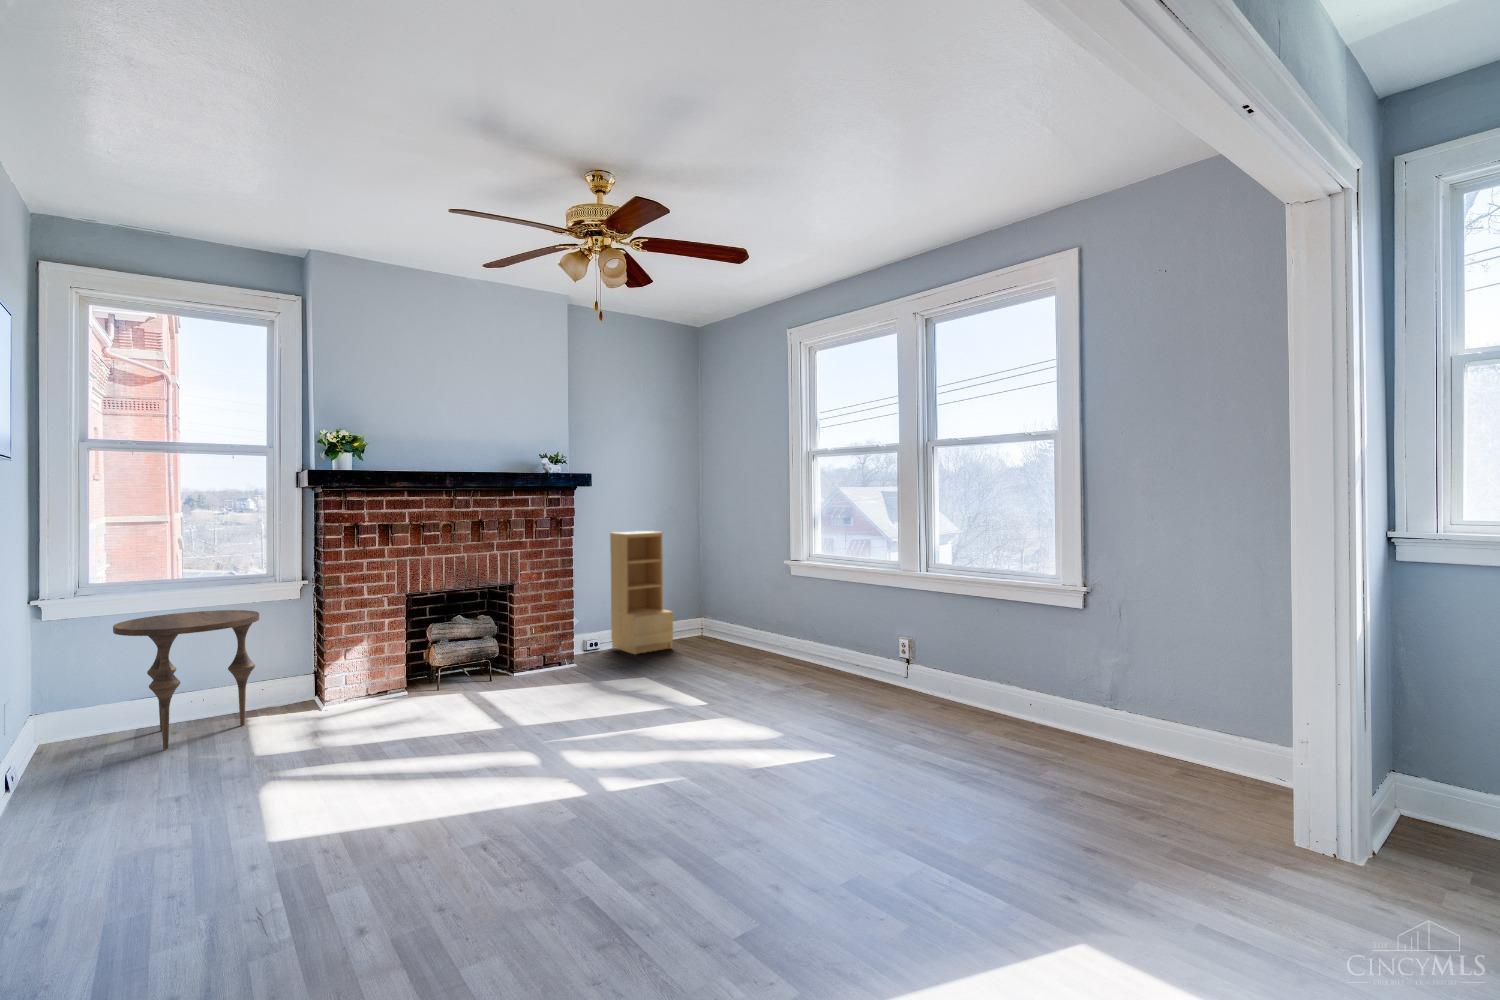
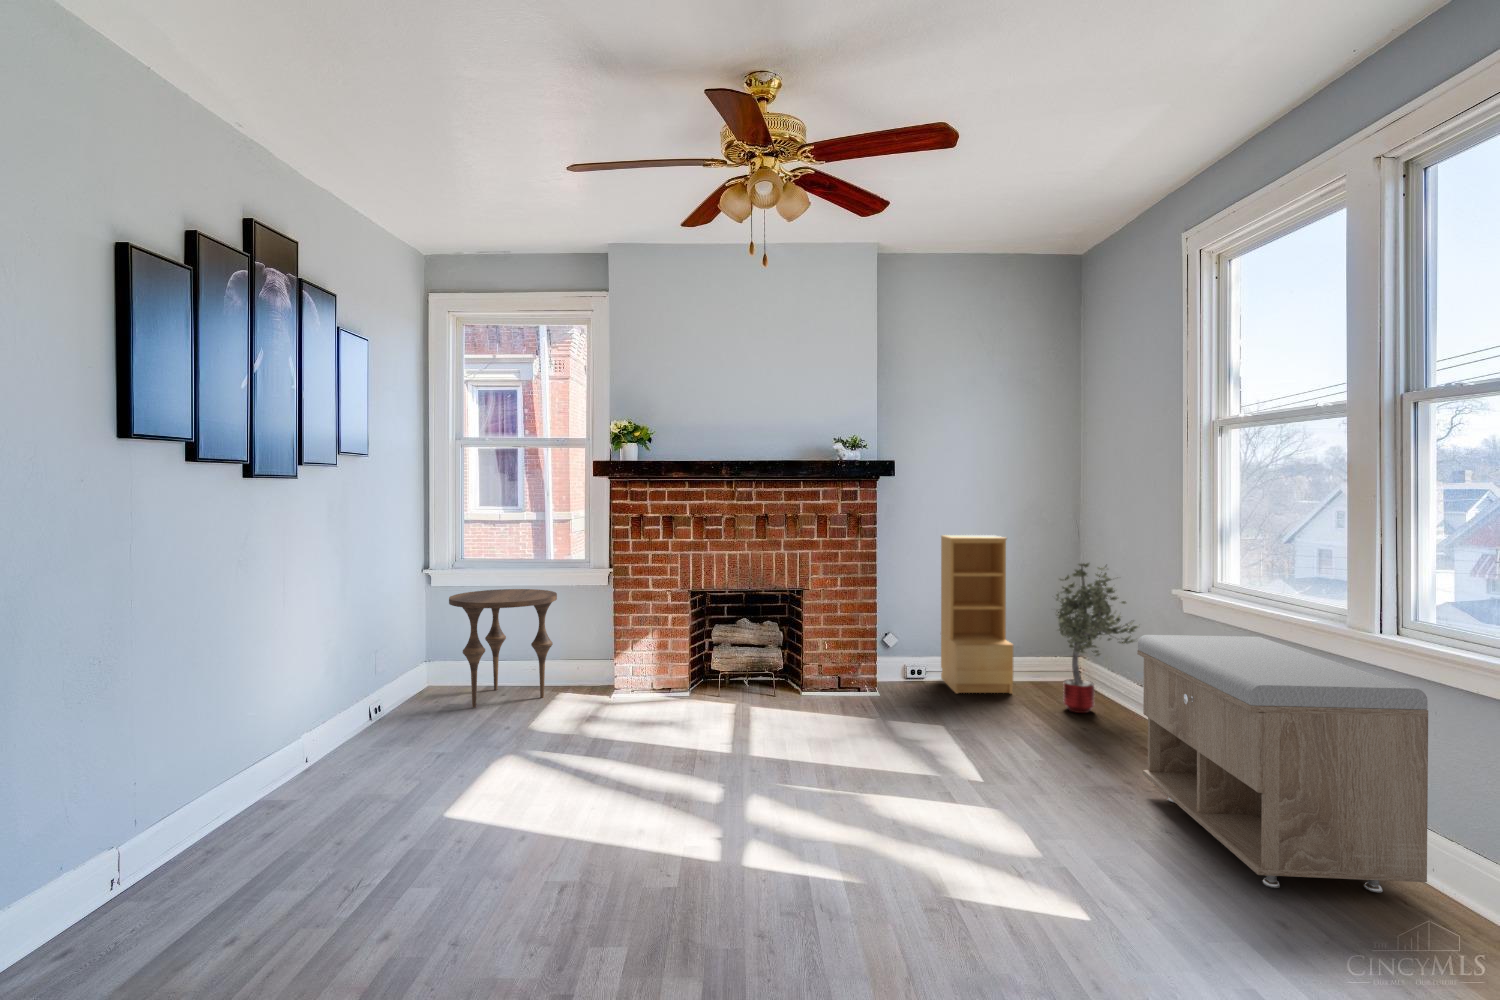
potted tree: none [700,546,761,653] -> present [1056,563,1138,713]
storage bench: none [798,581,951,711] -> present [1137,635,1428,893]

